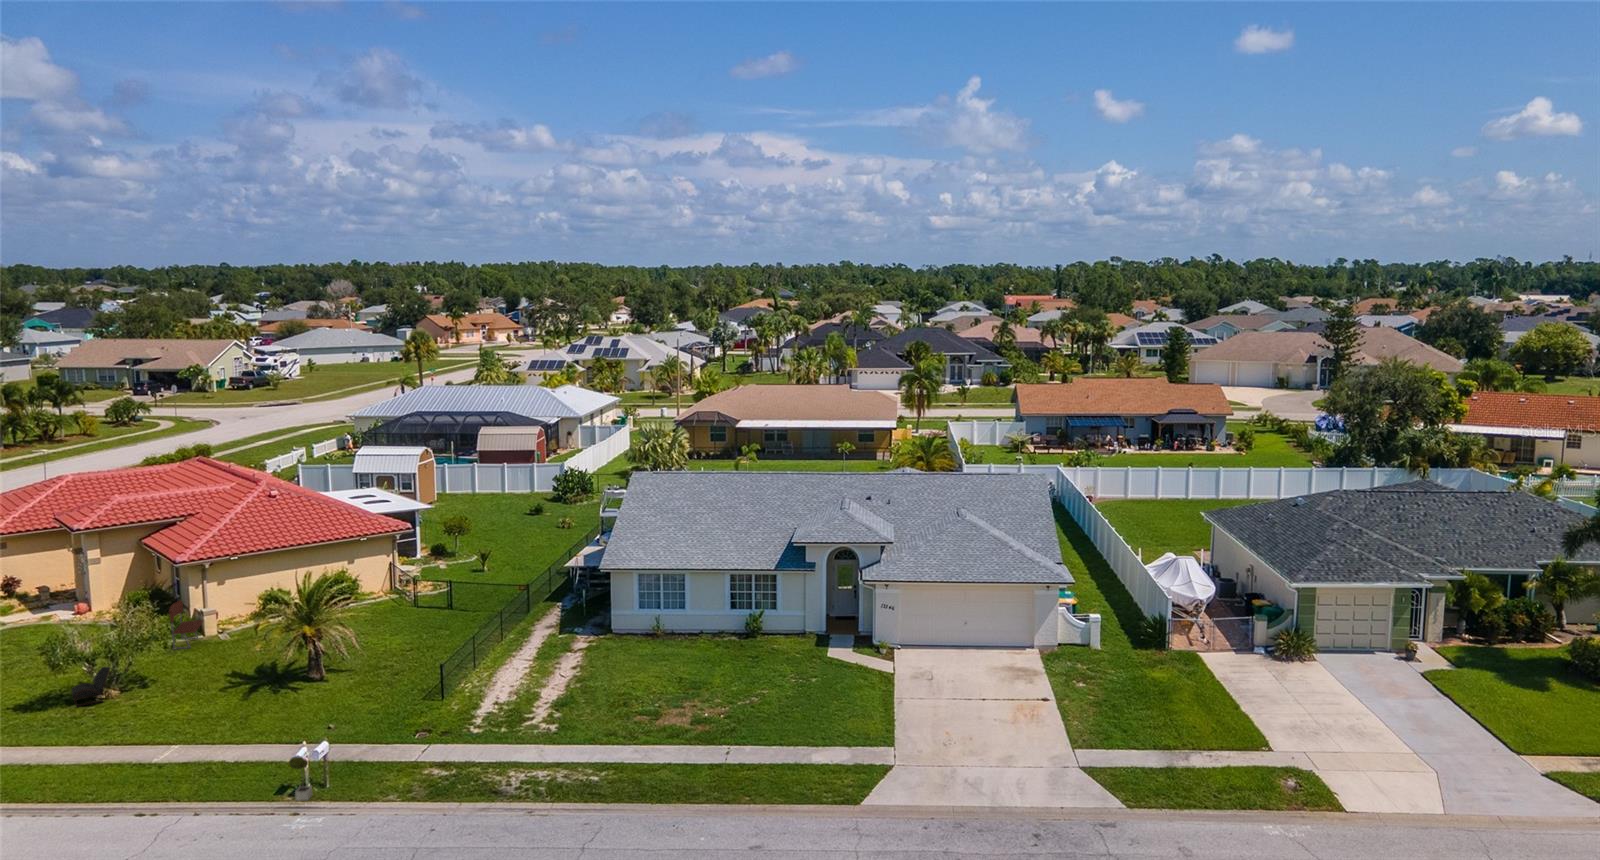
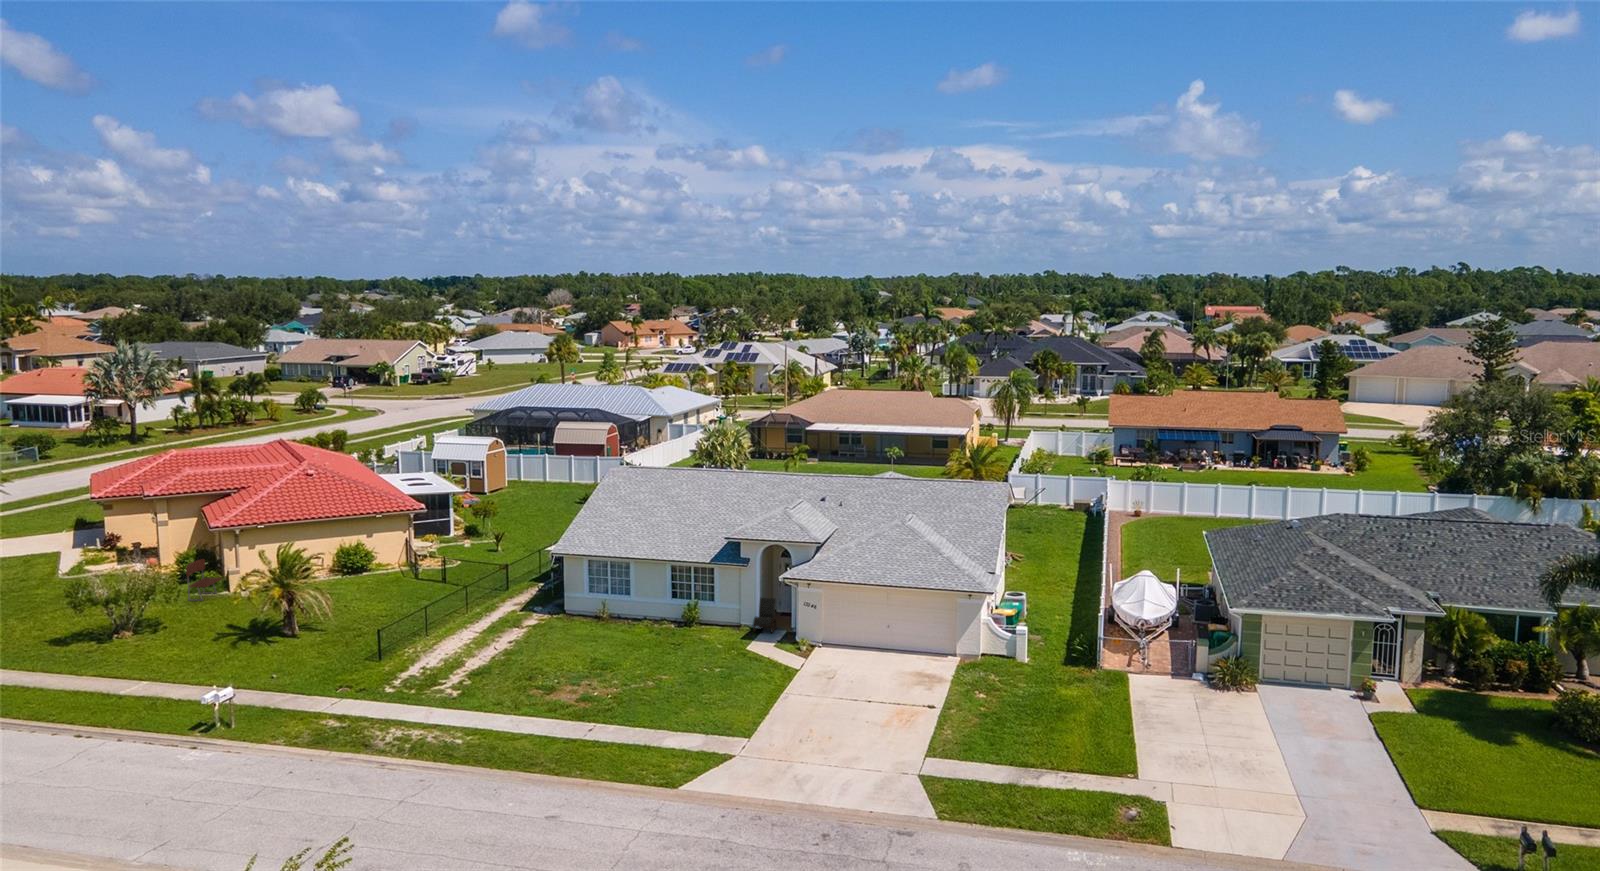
lounge chair: present [72,667,110,707] -> present [753,598,776,633]
potted tree: present [289,756,312,801] -> none [153,691,176,732]

